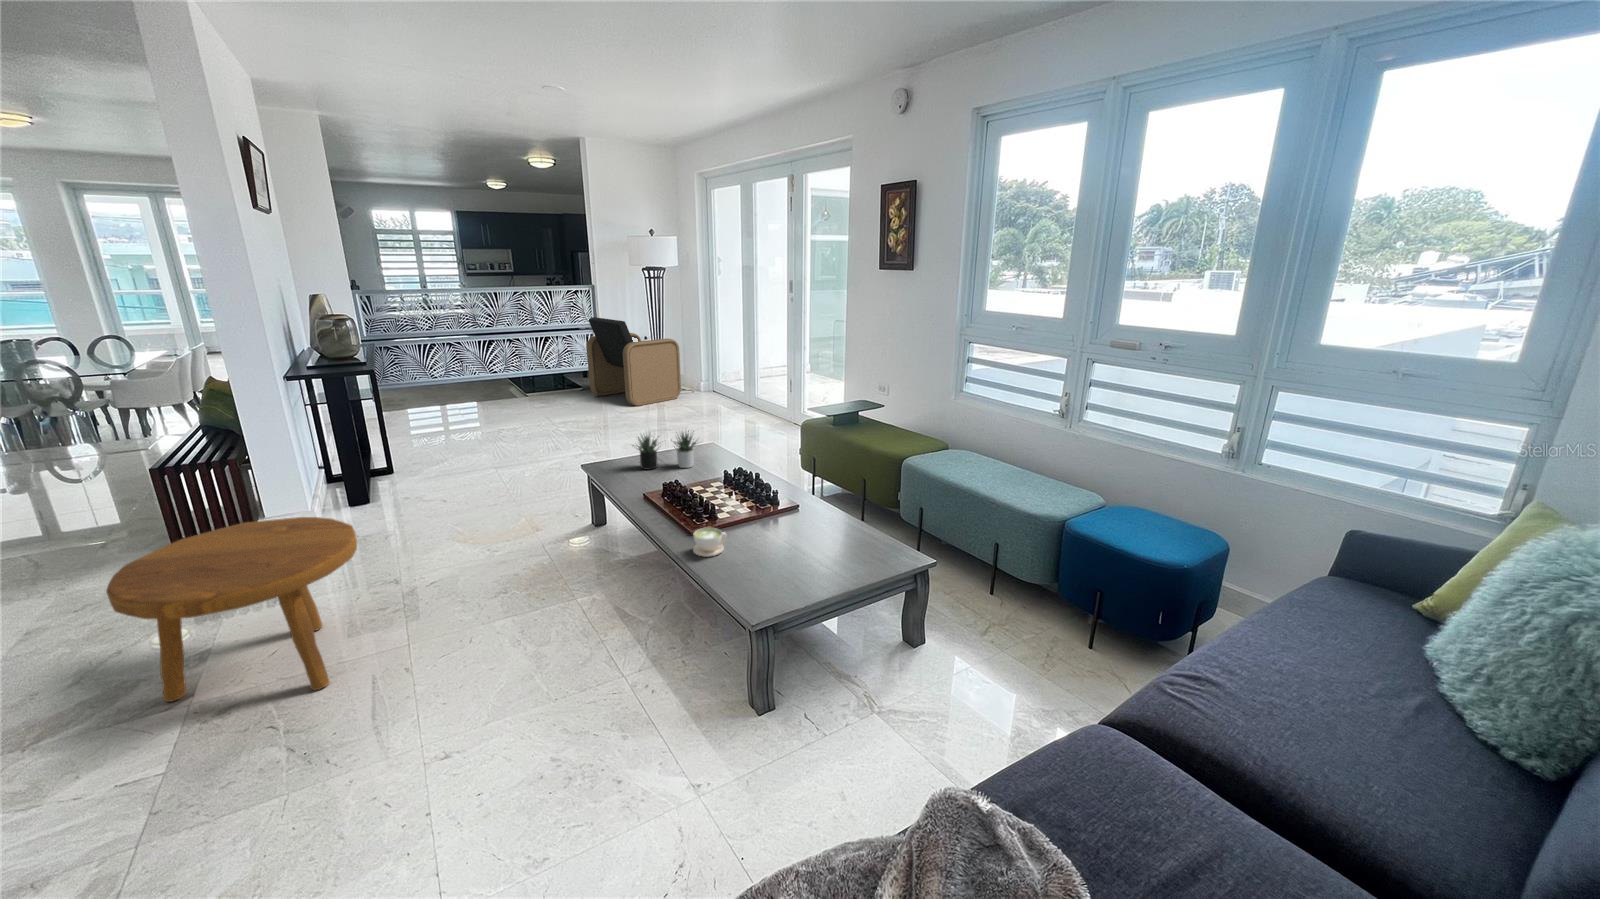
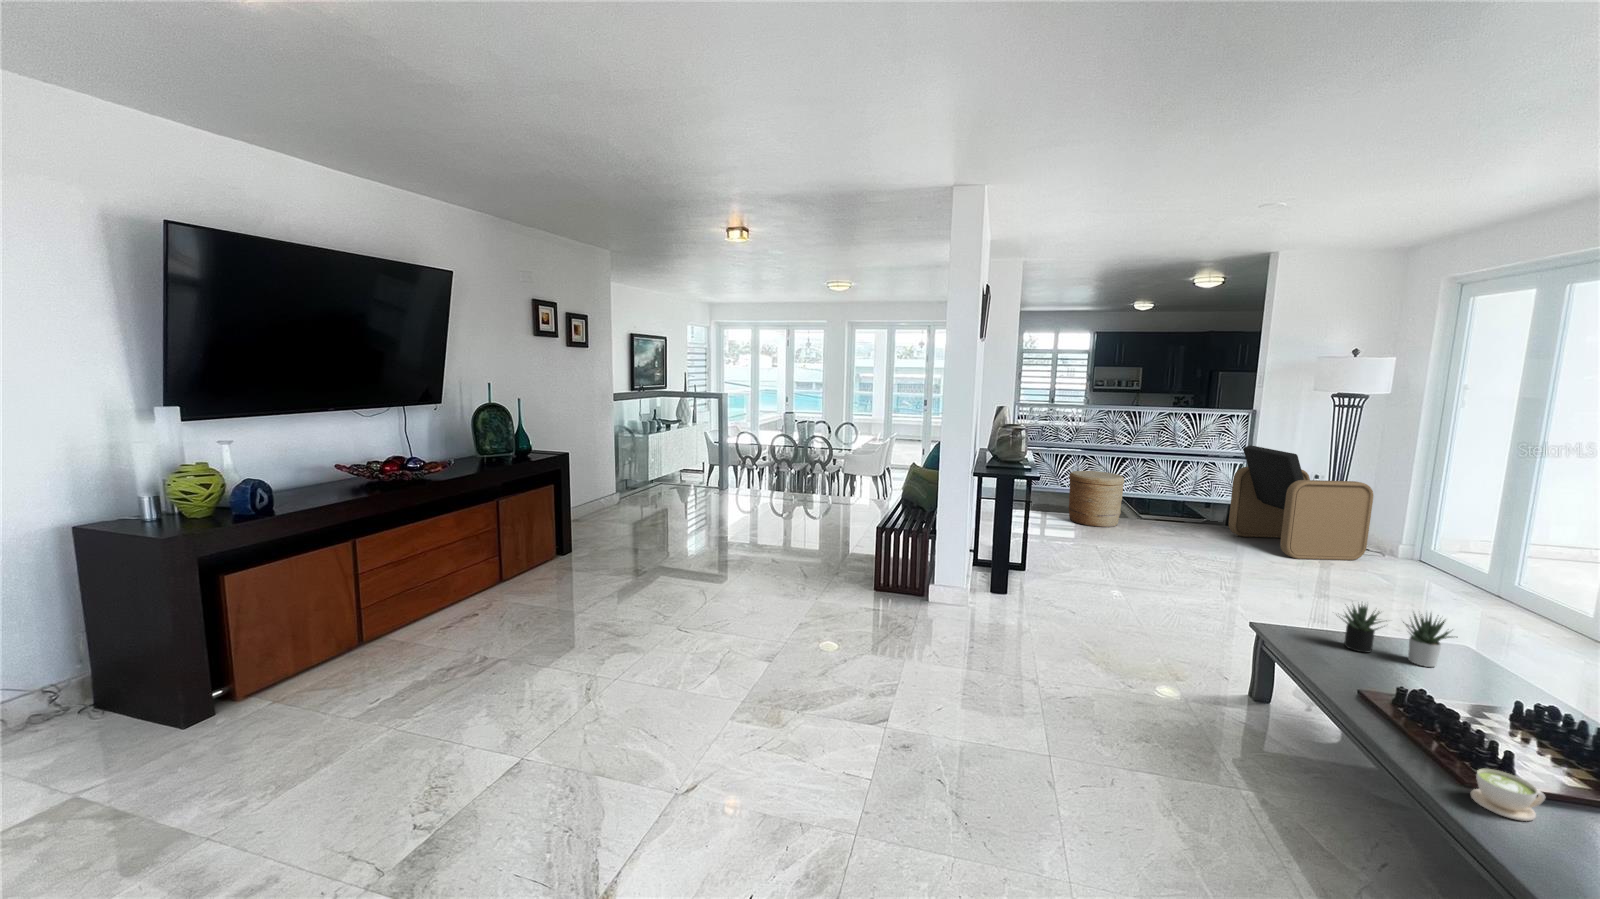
woven basket: none [438,357,498,412] -> present [1069,471,1124,527]
footstool: present [106,517,357,702] -> none [872,589,1033,758]

